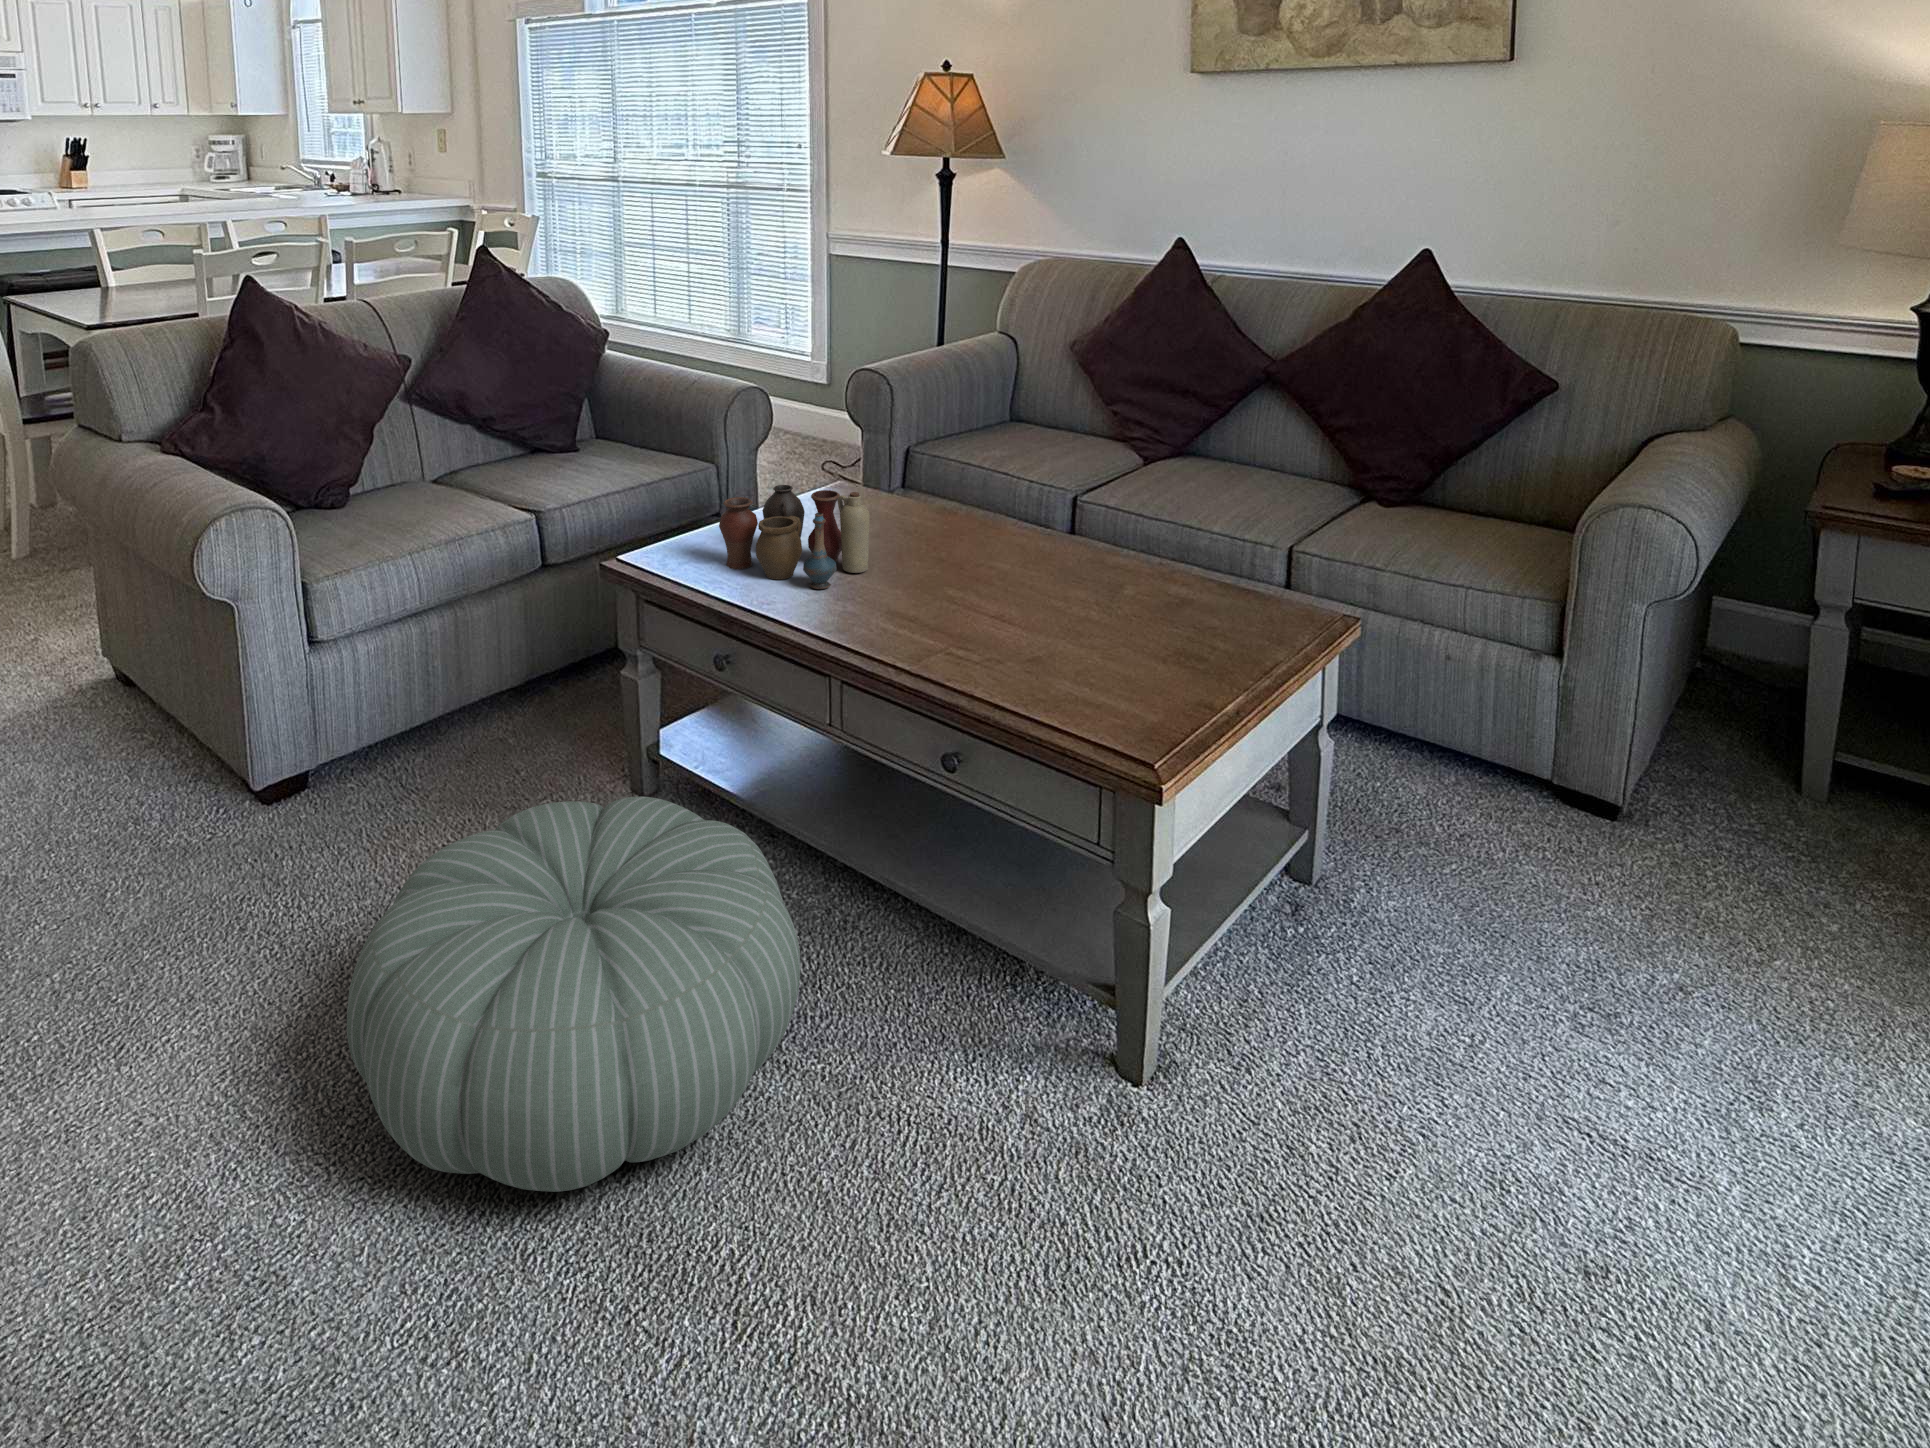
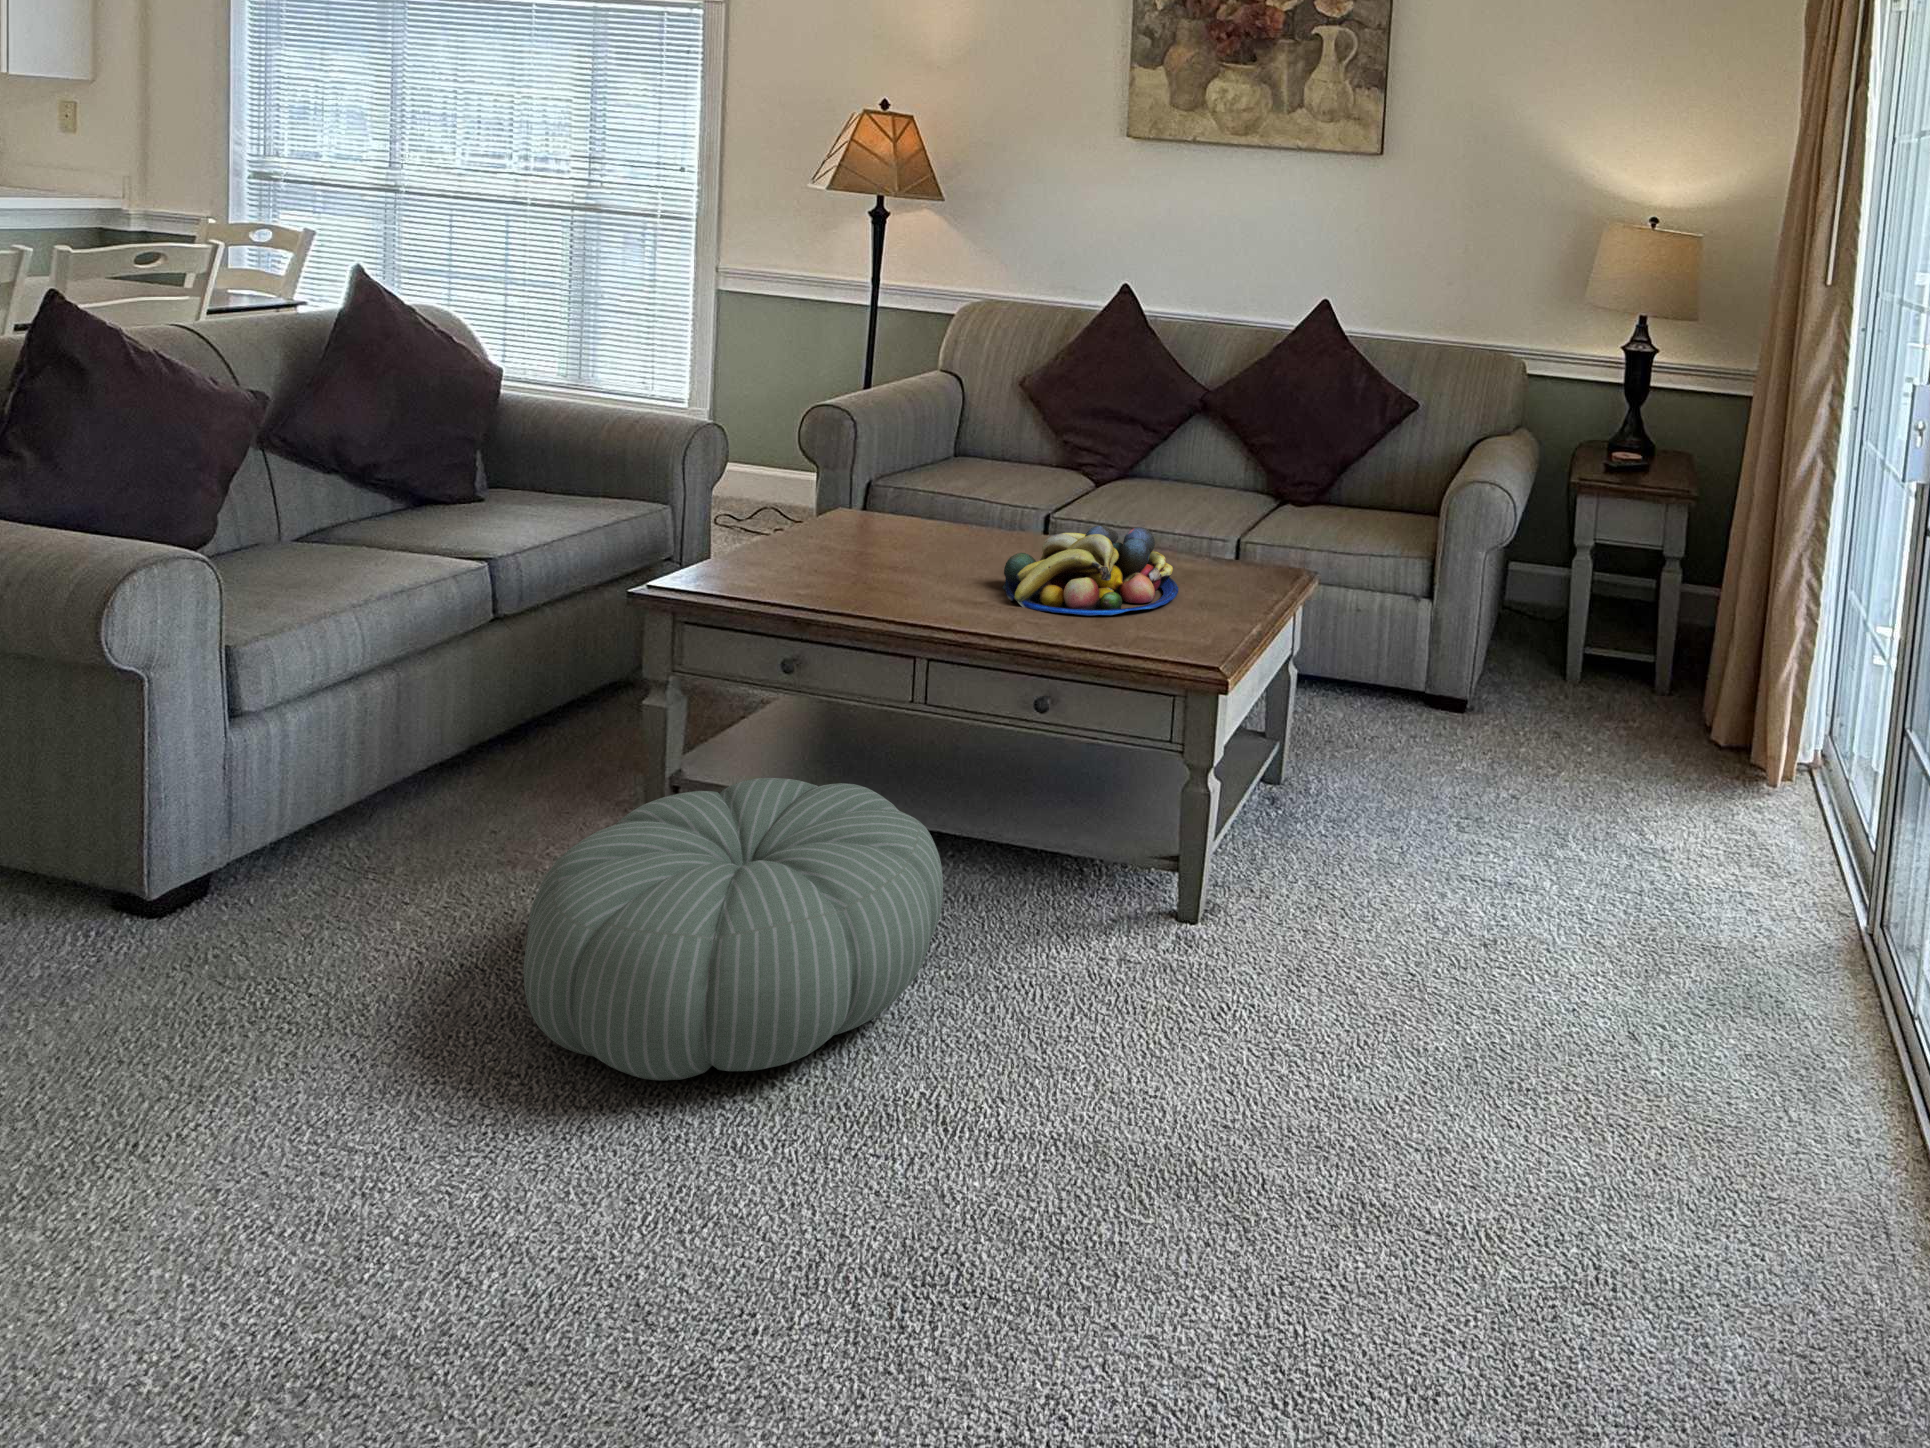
vase: present [719,485,870,589] -> none [779,503,927,589]
fruit bowl: none [937,533,1152,657] -> present [1003,526,1178,616]

